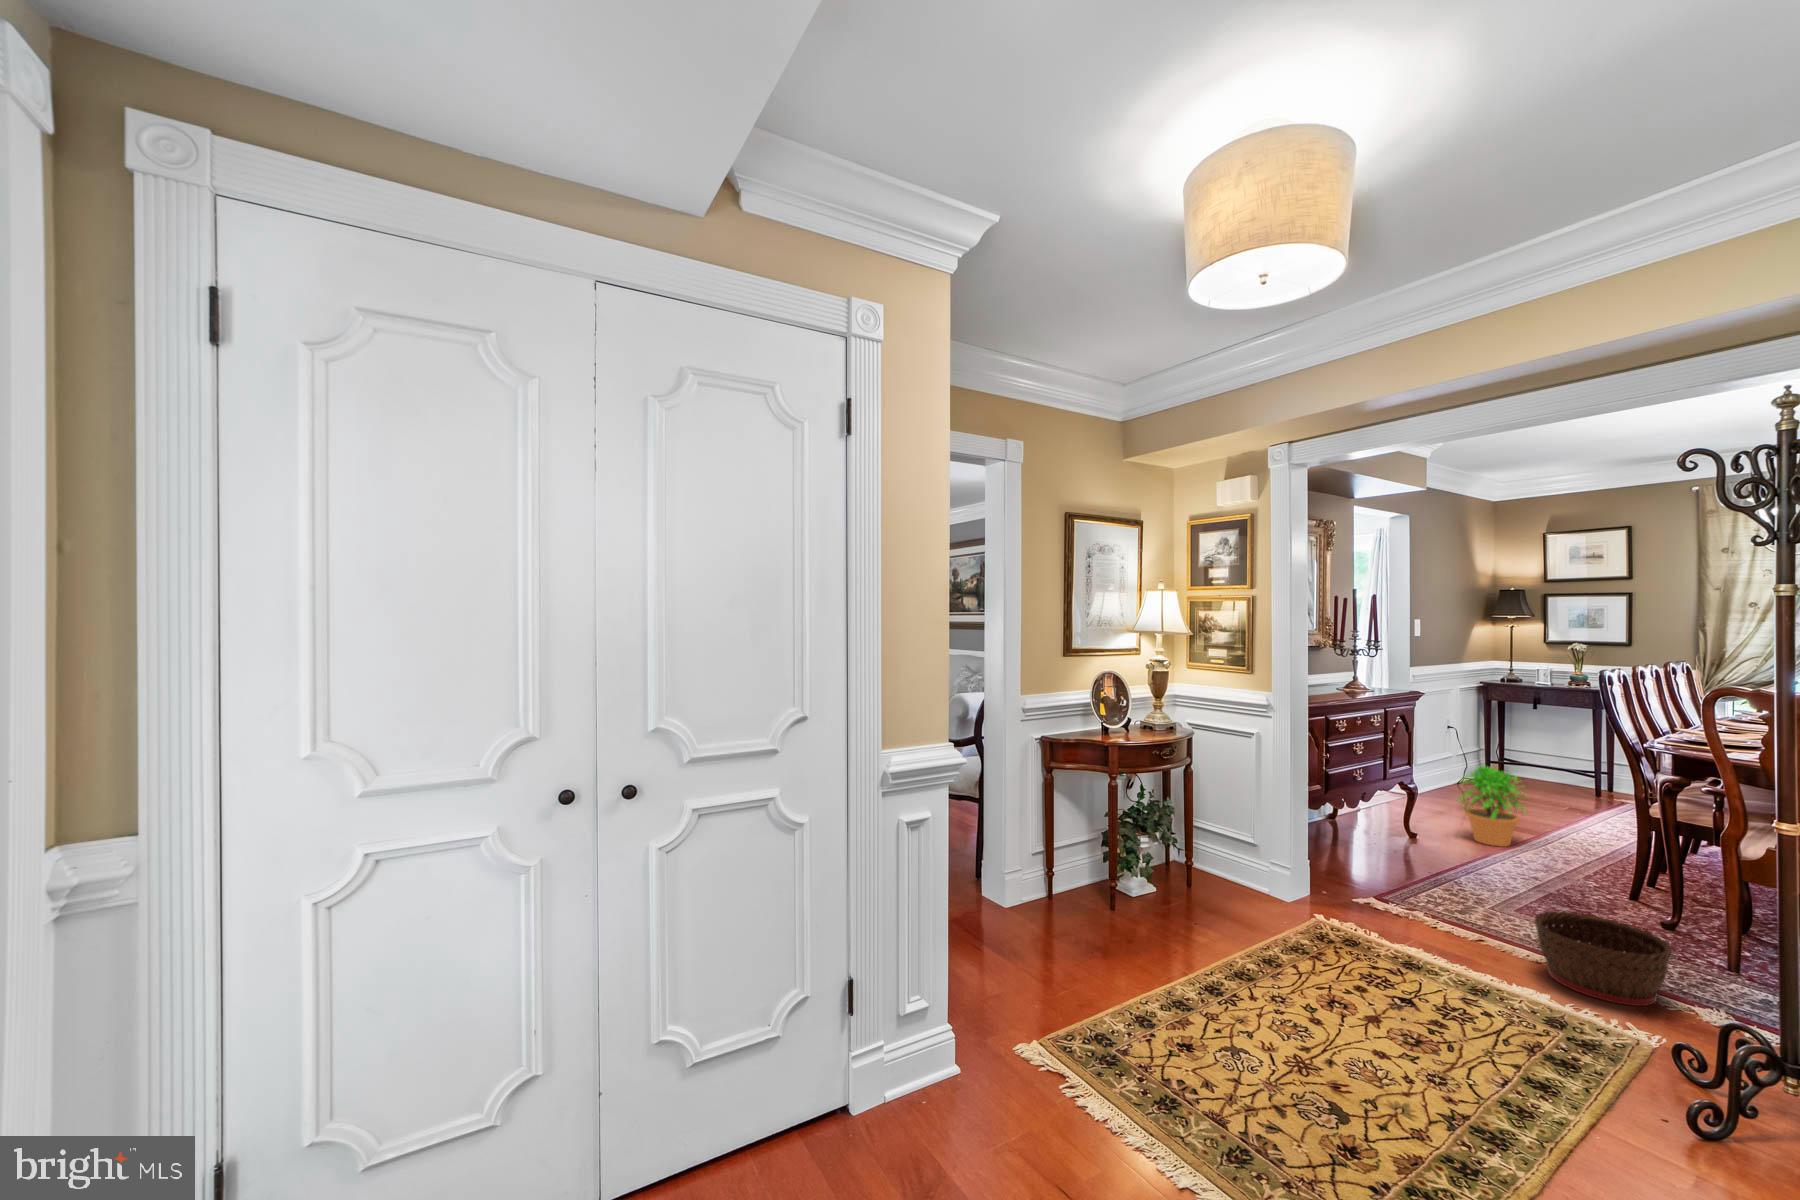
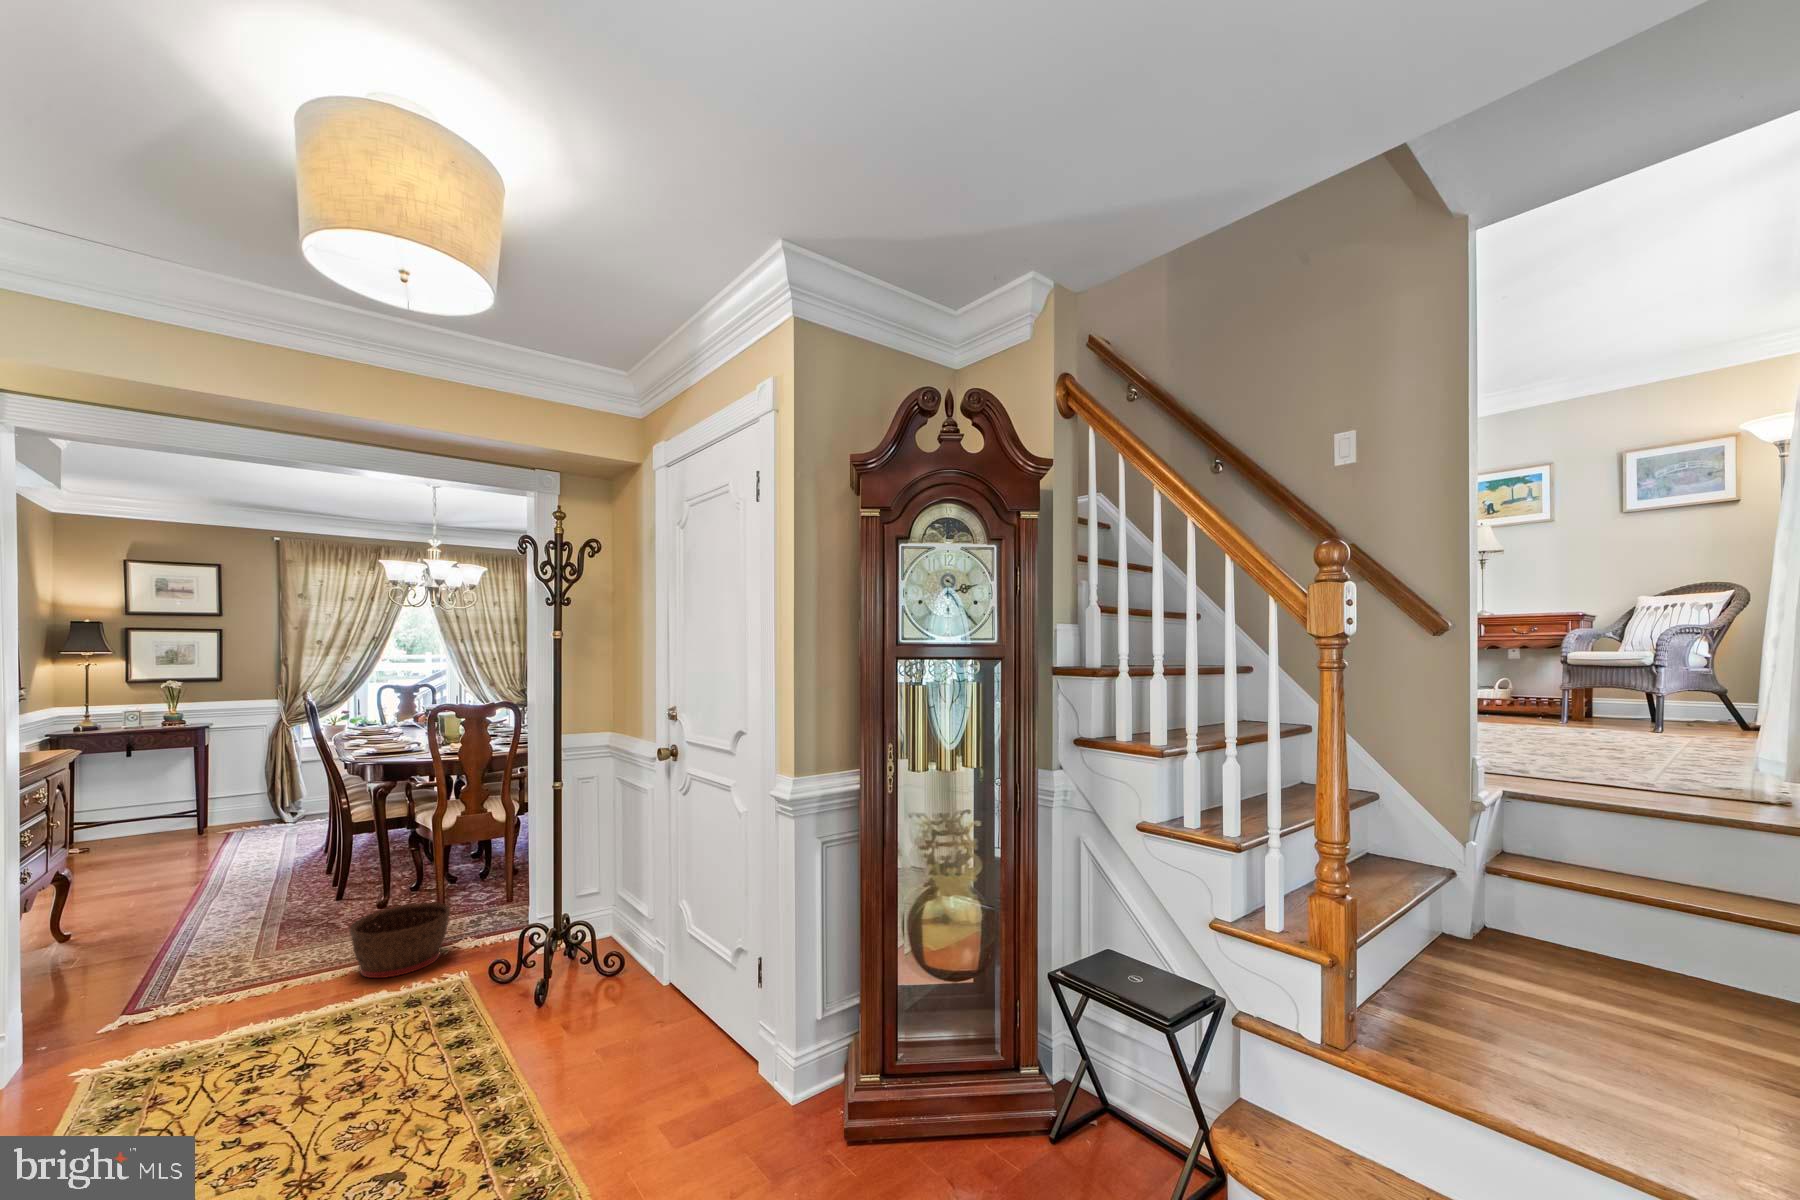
potted plant: present [1459,766,1527,847] -> none [123,821,214,914]

